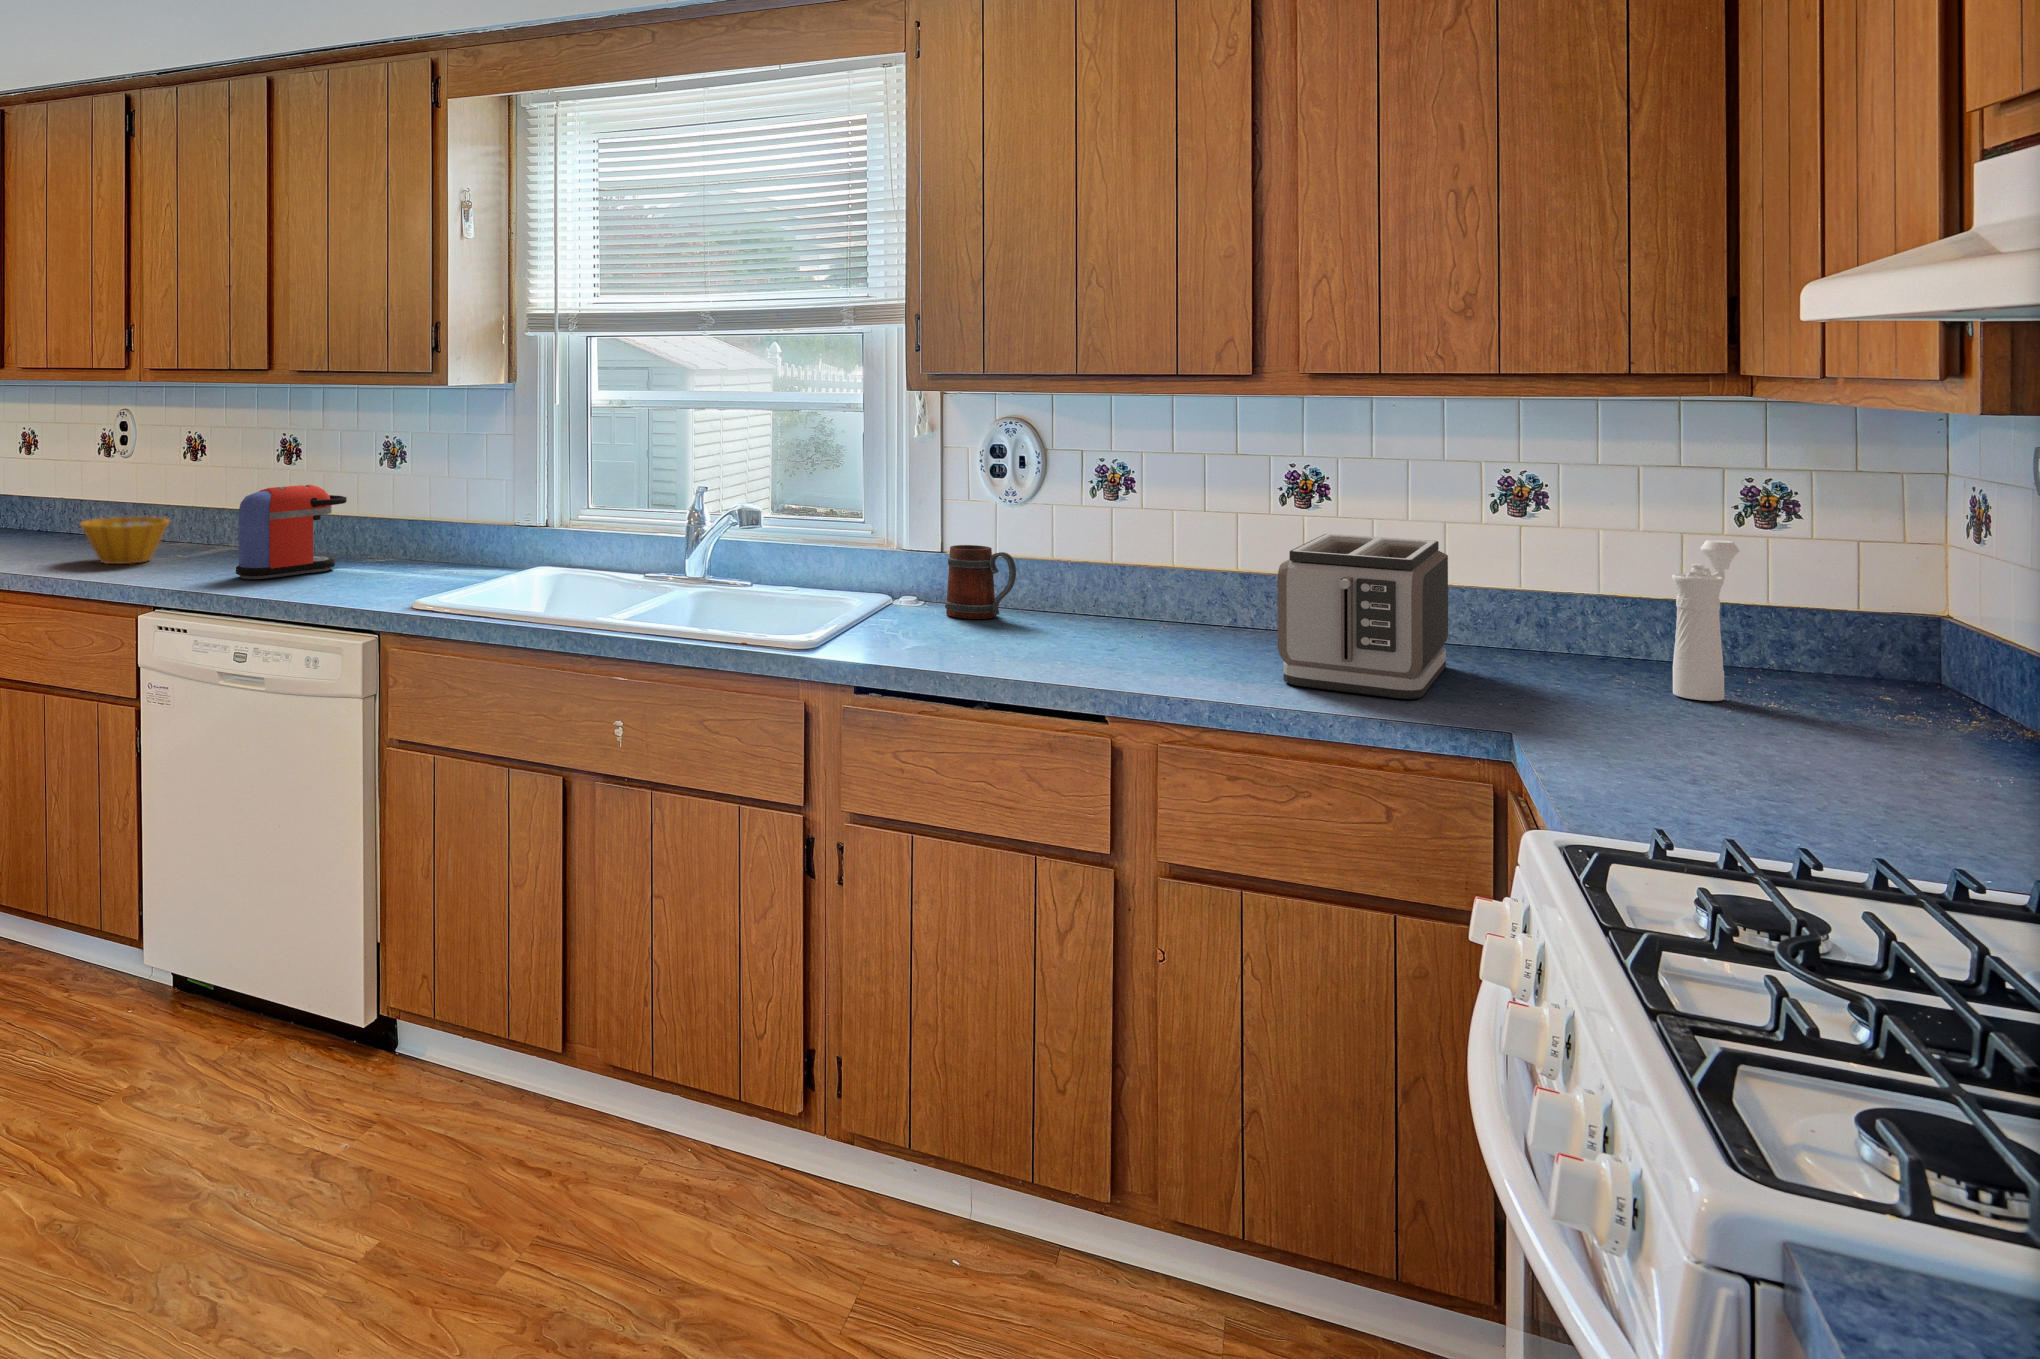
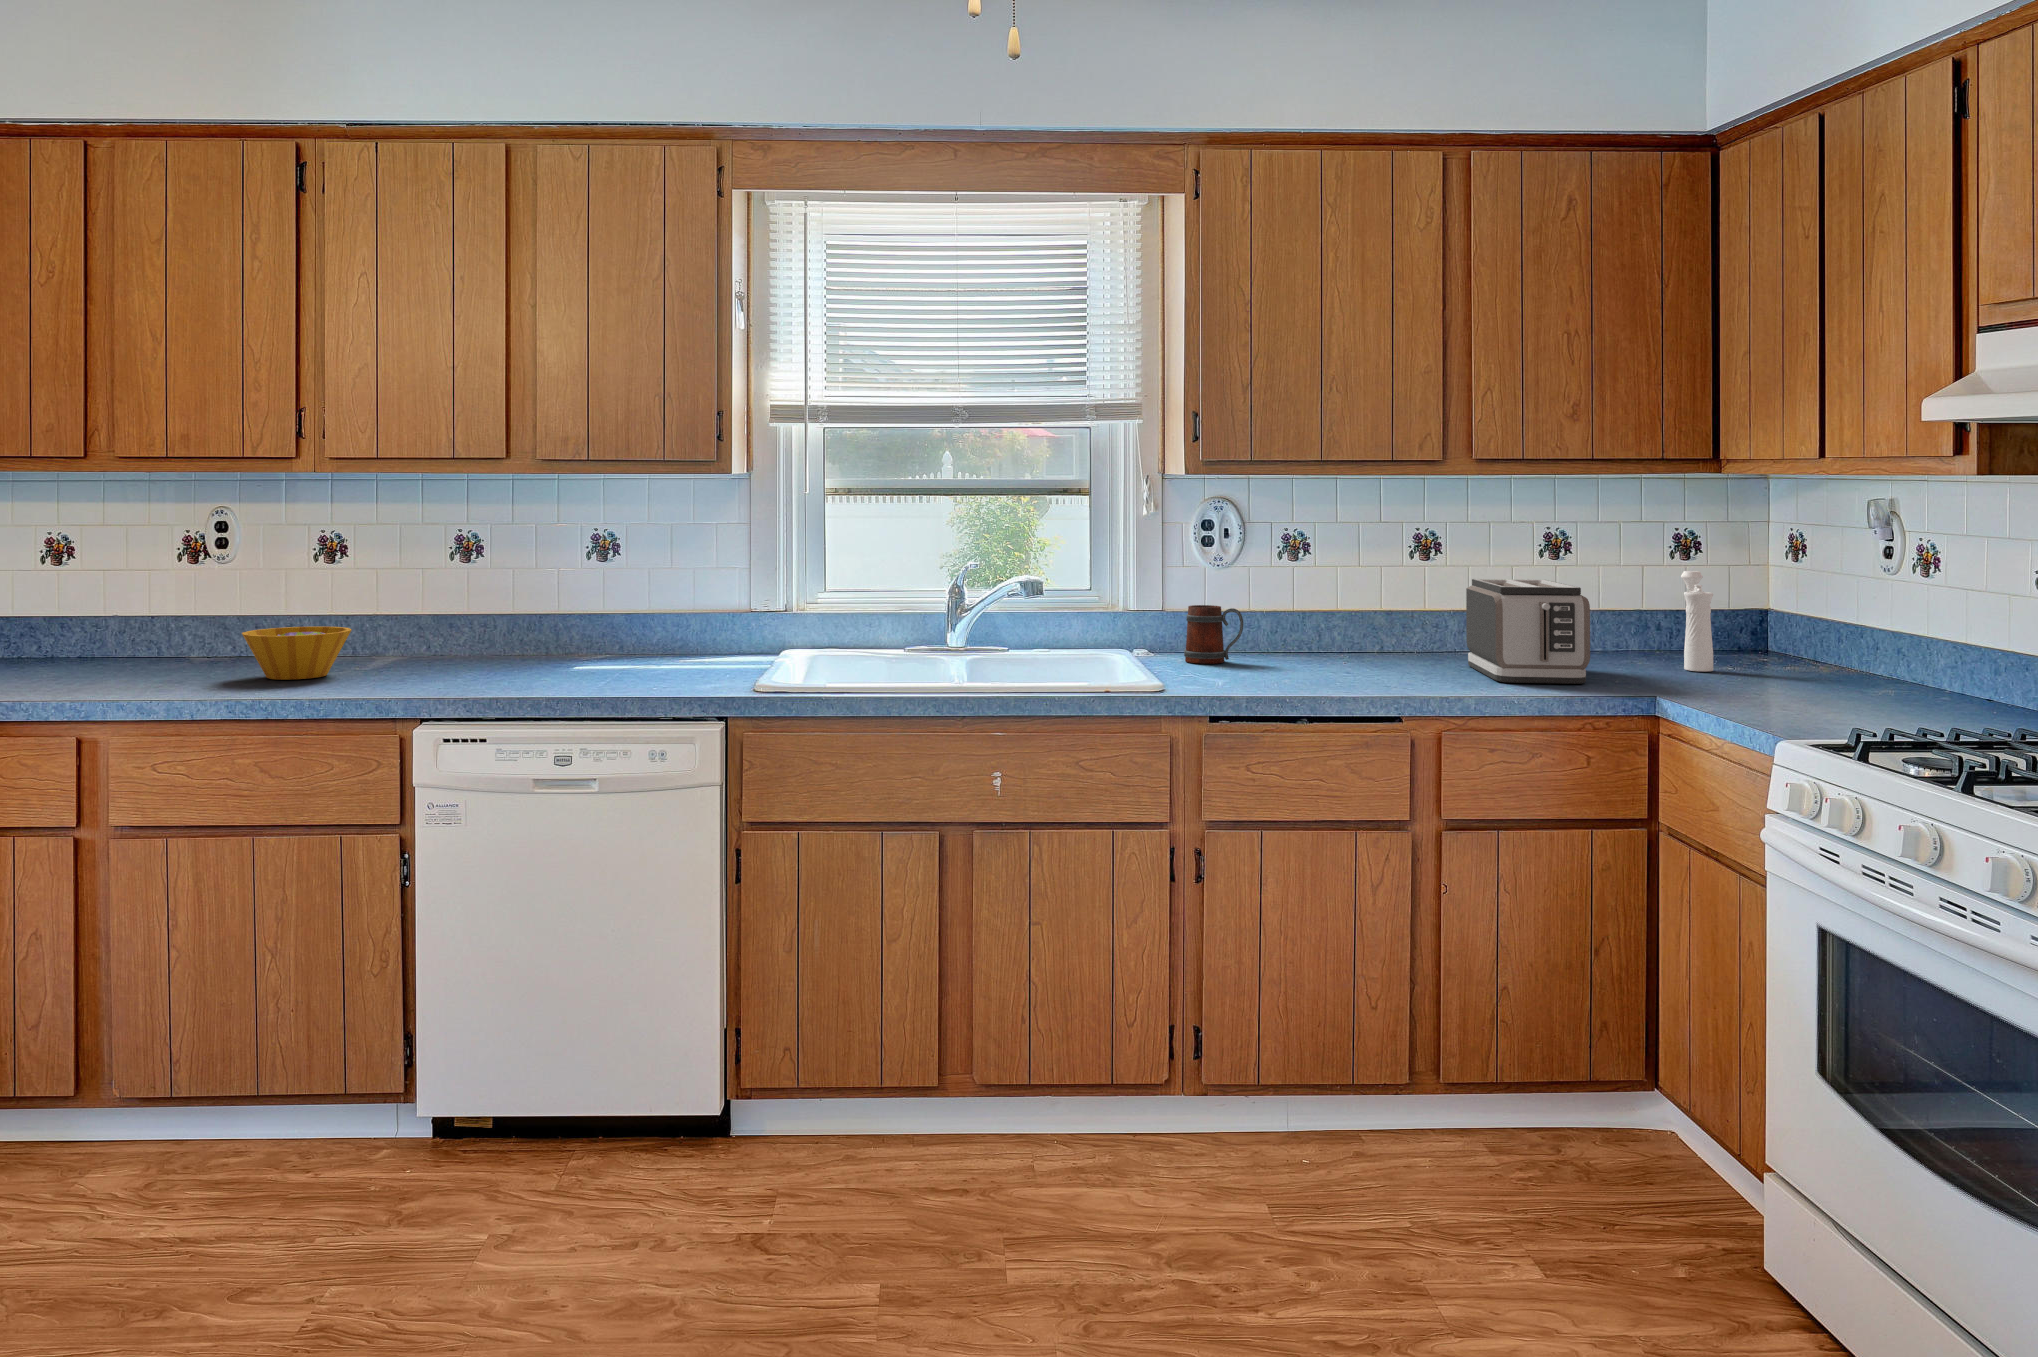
coffee maker: present [236,485,347,579] -> none [483,580,578,681]

